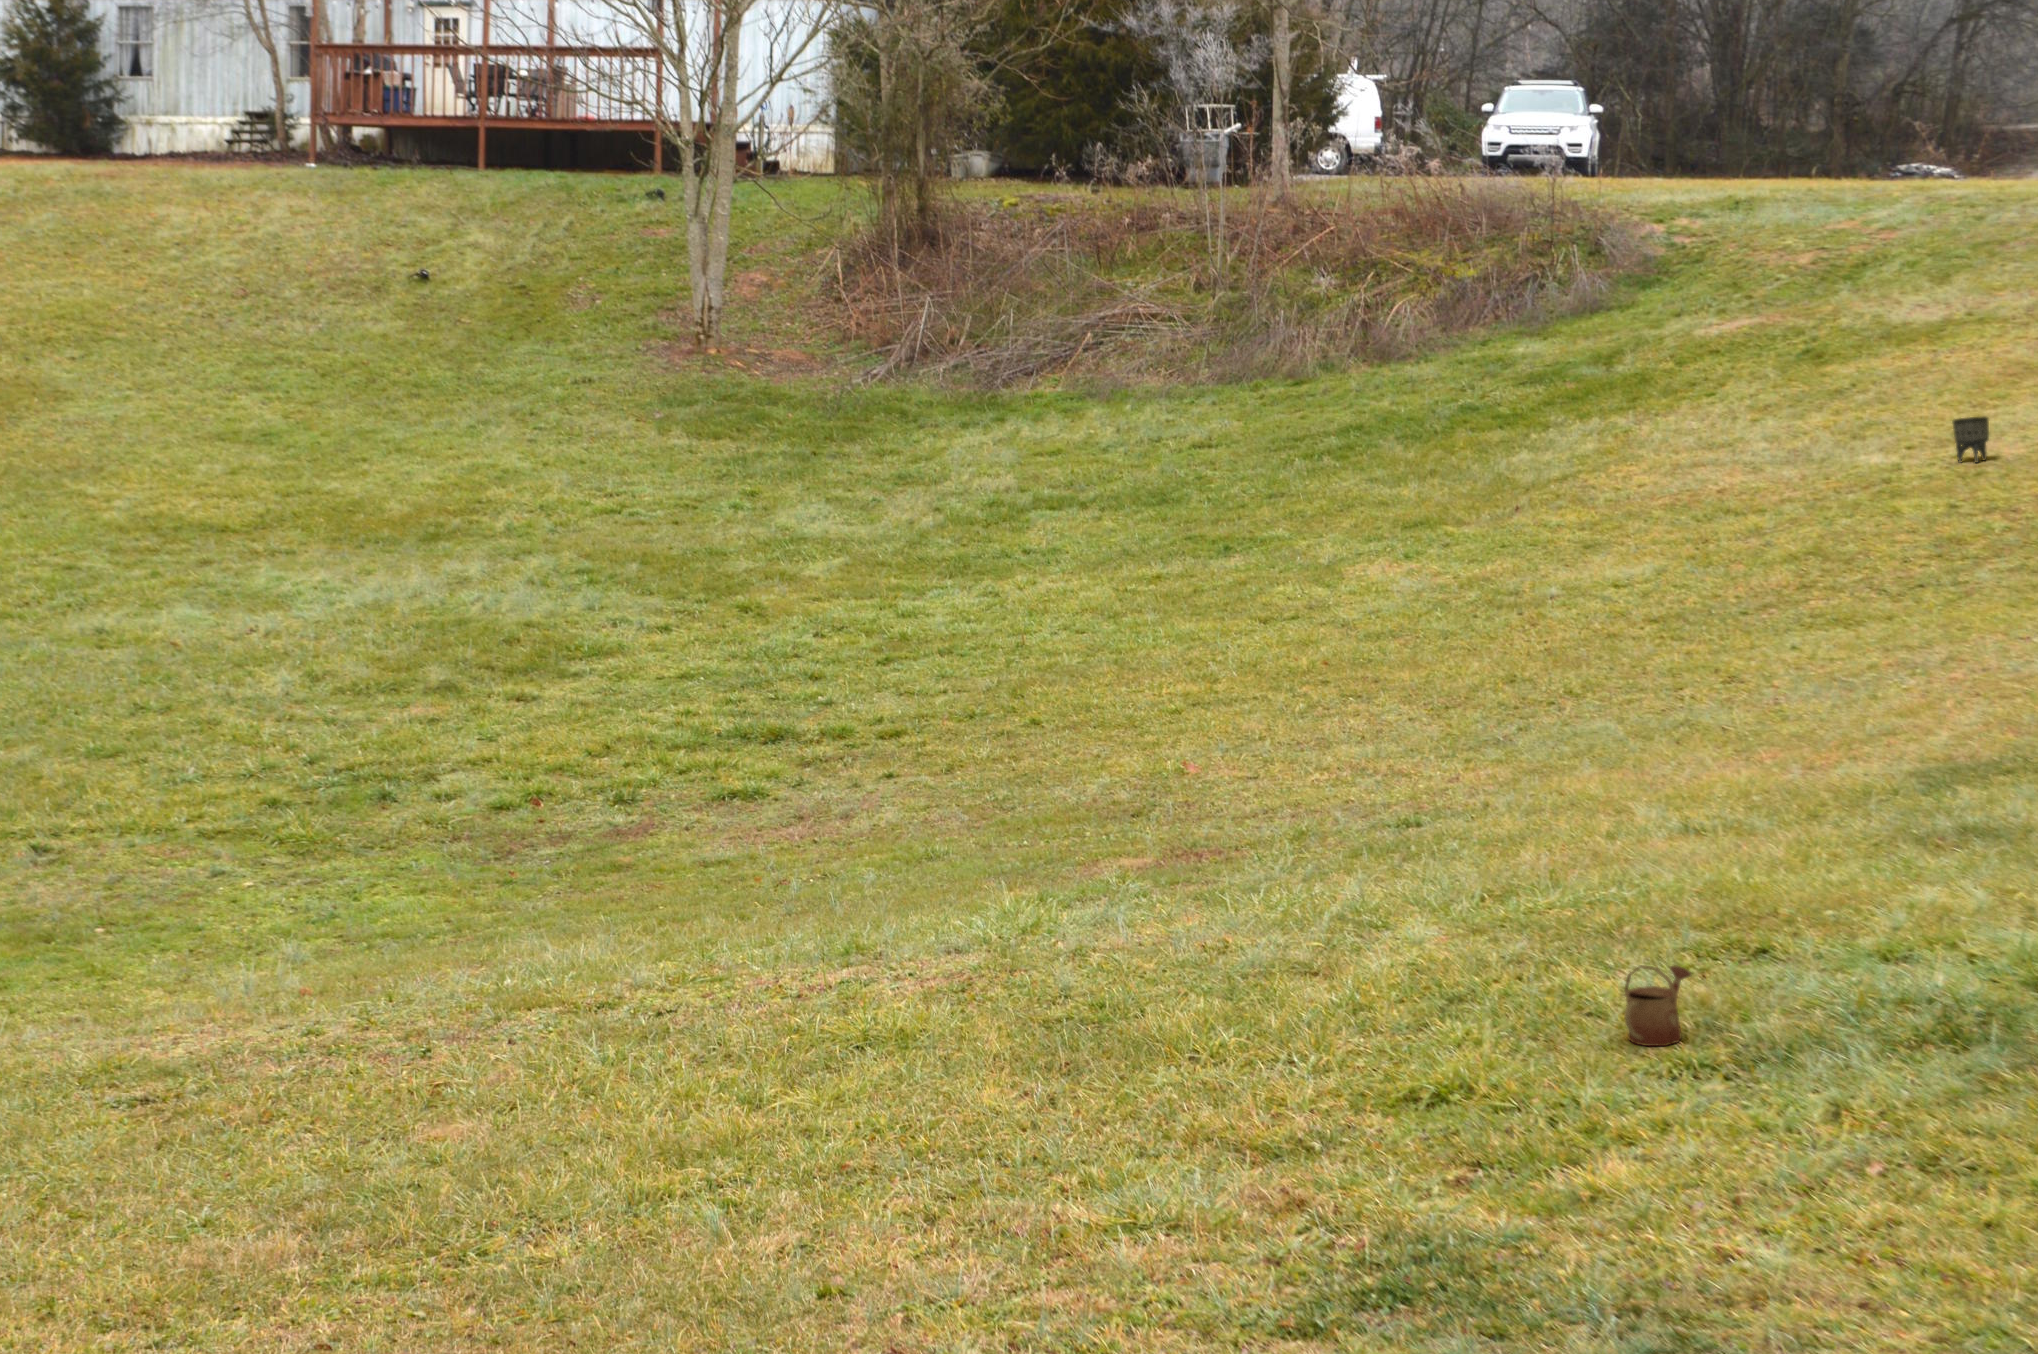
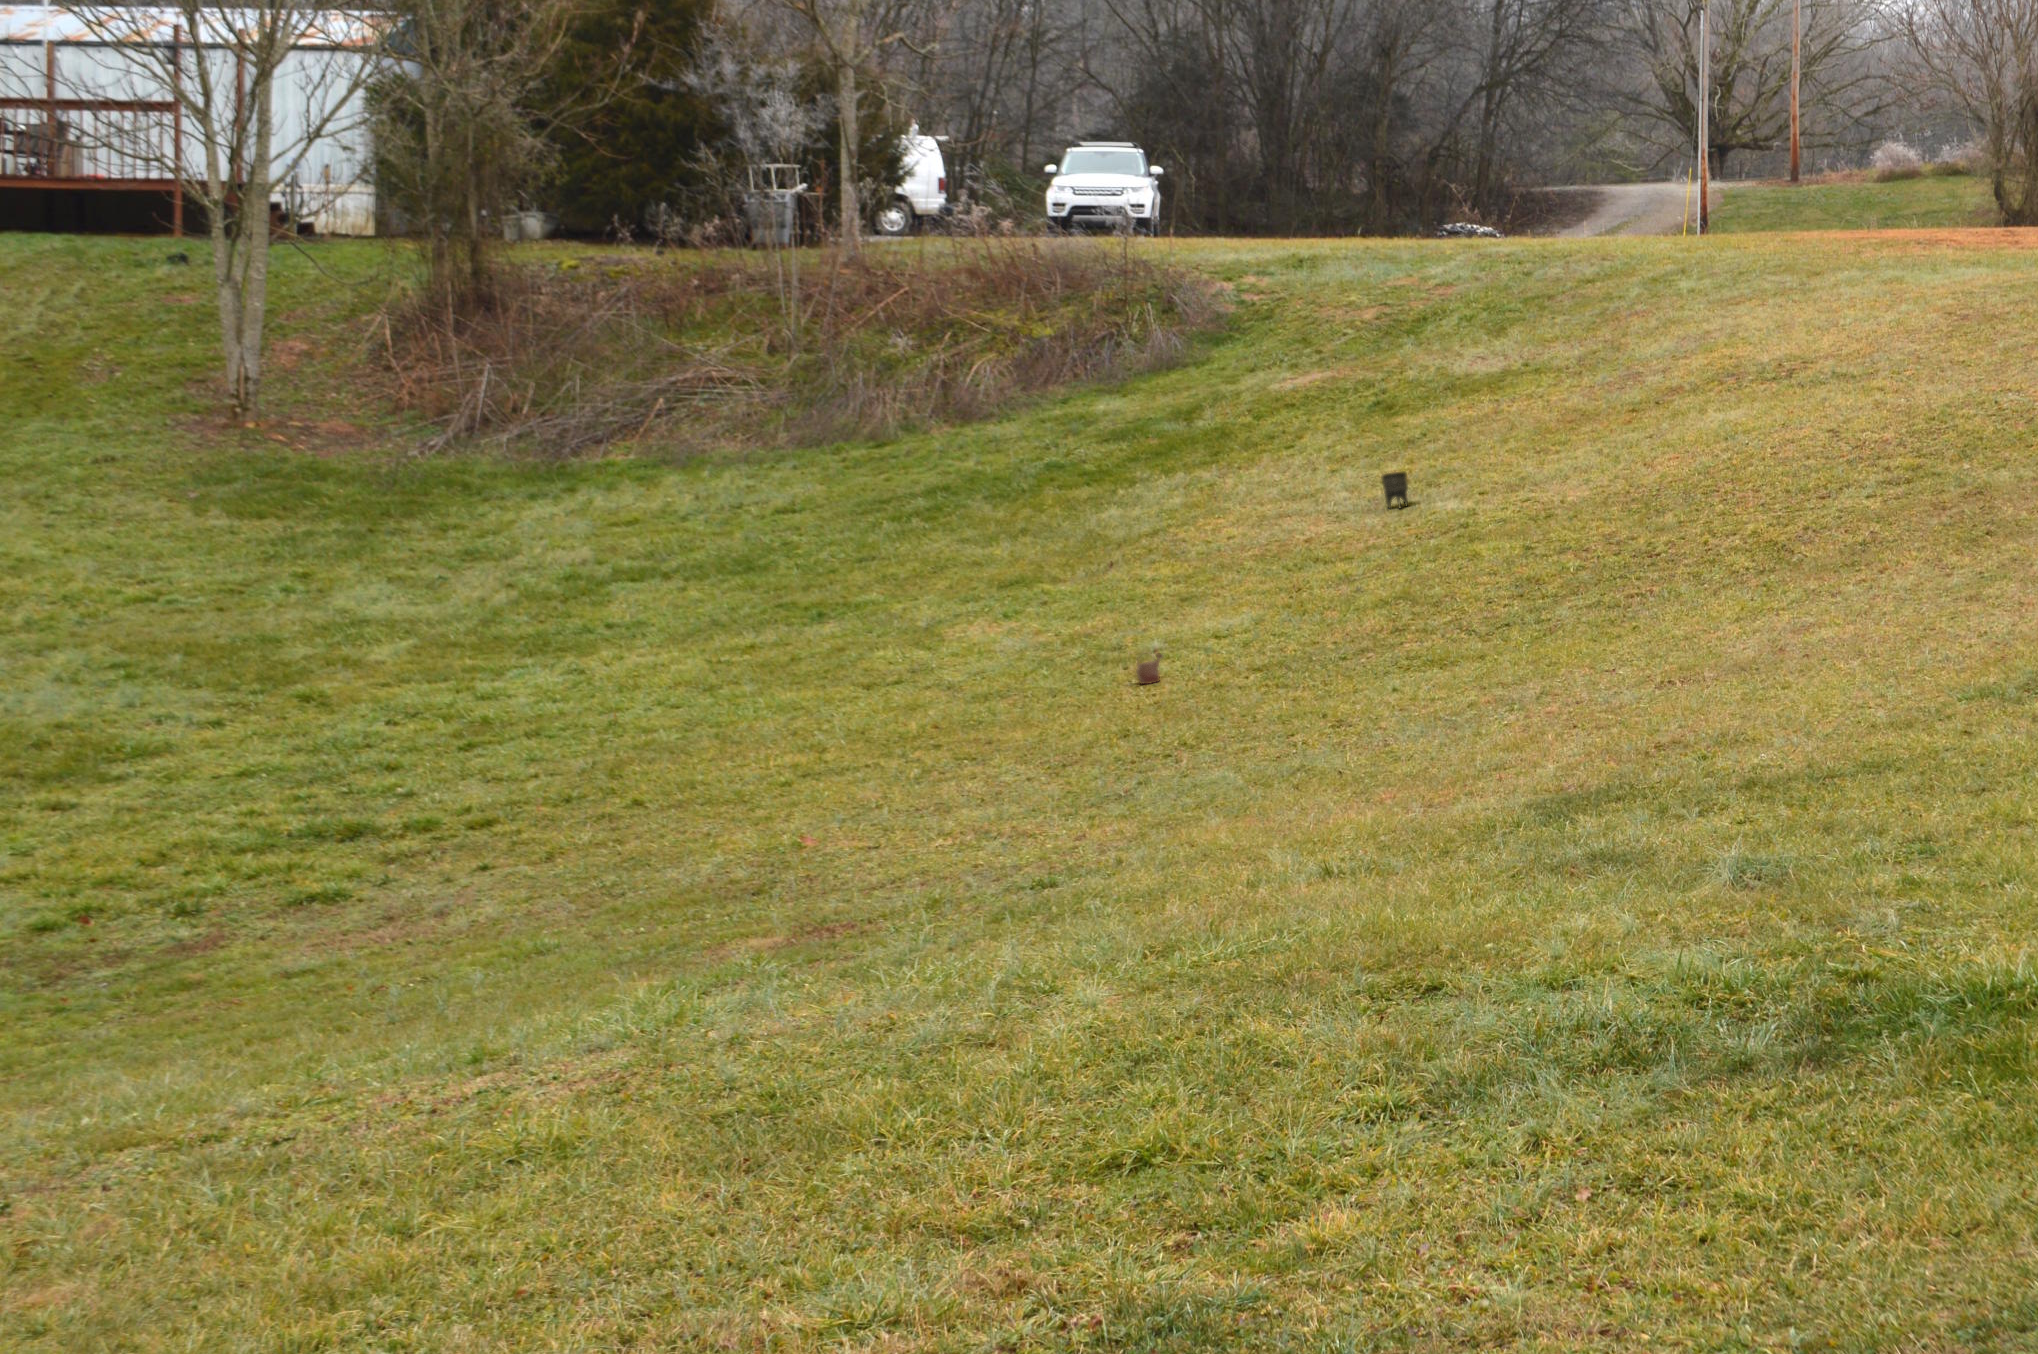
watering can: present [1624,965,1692,1046] -> present [1136,653,1163,684]

